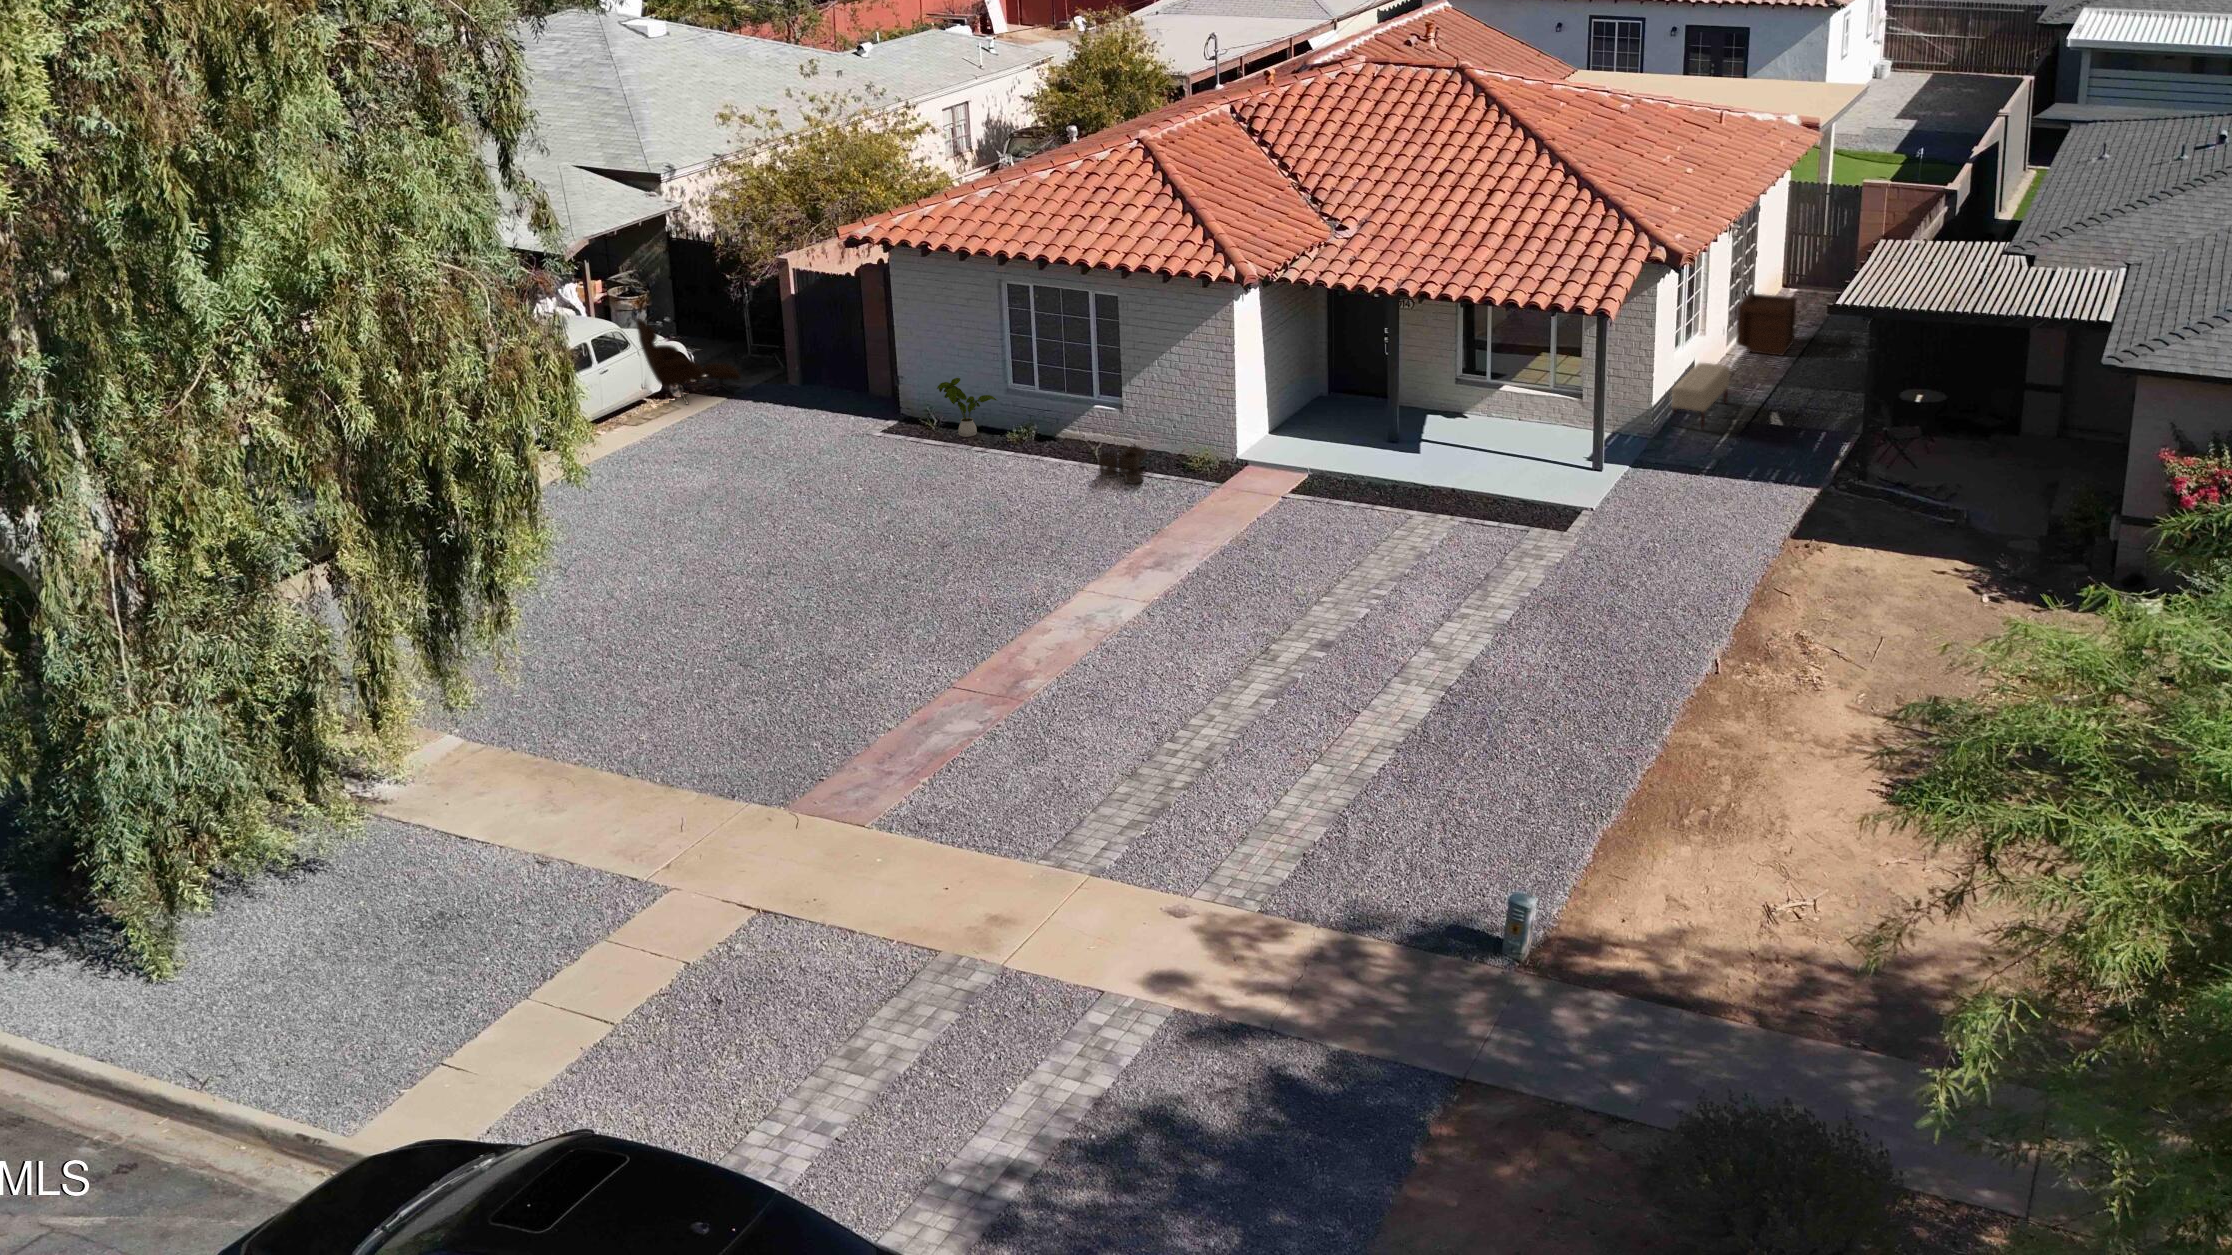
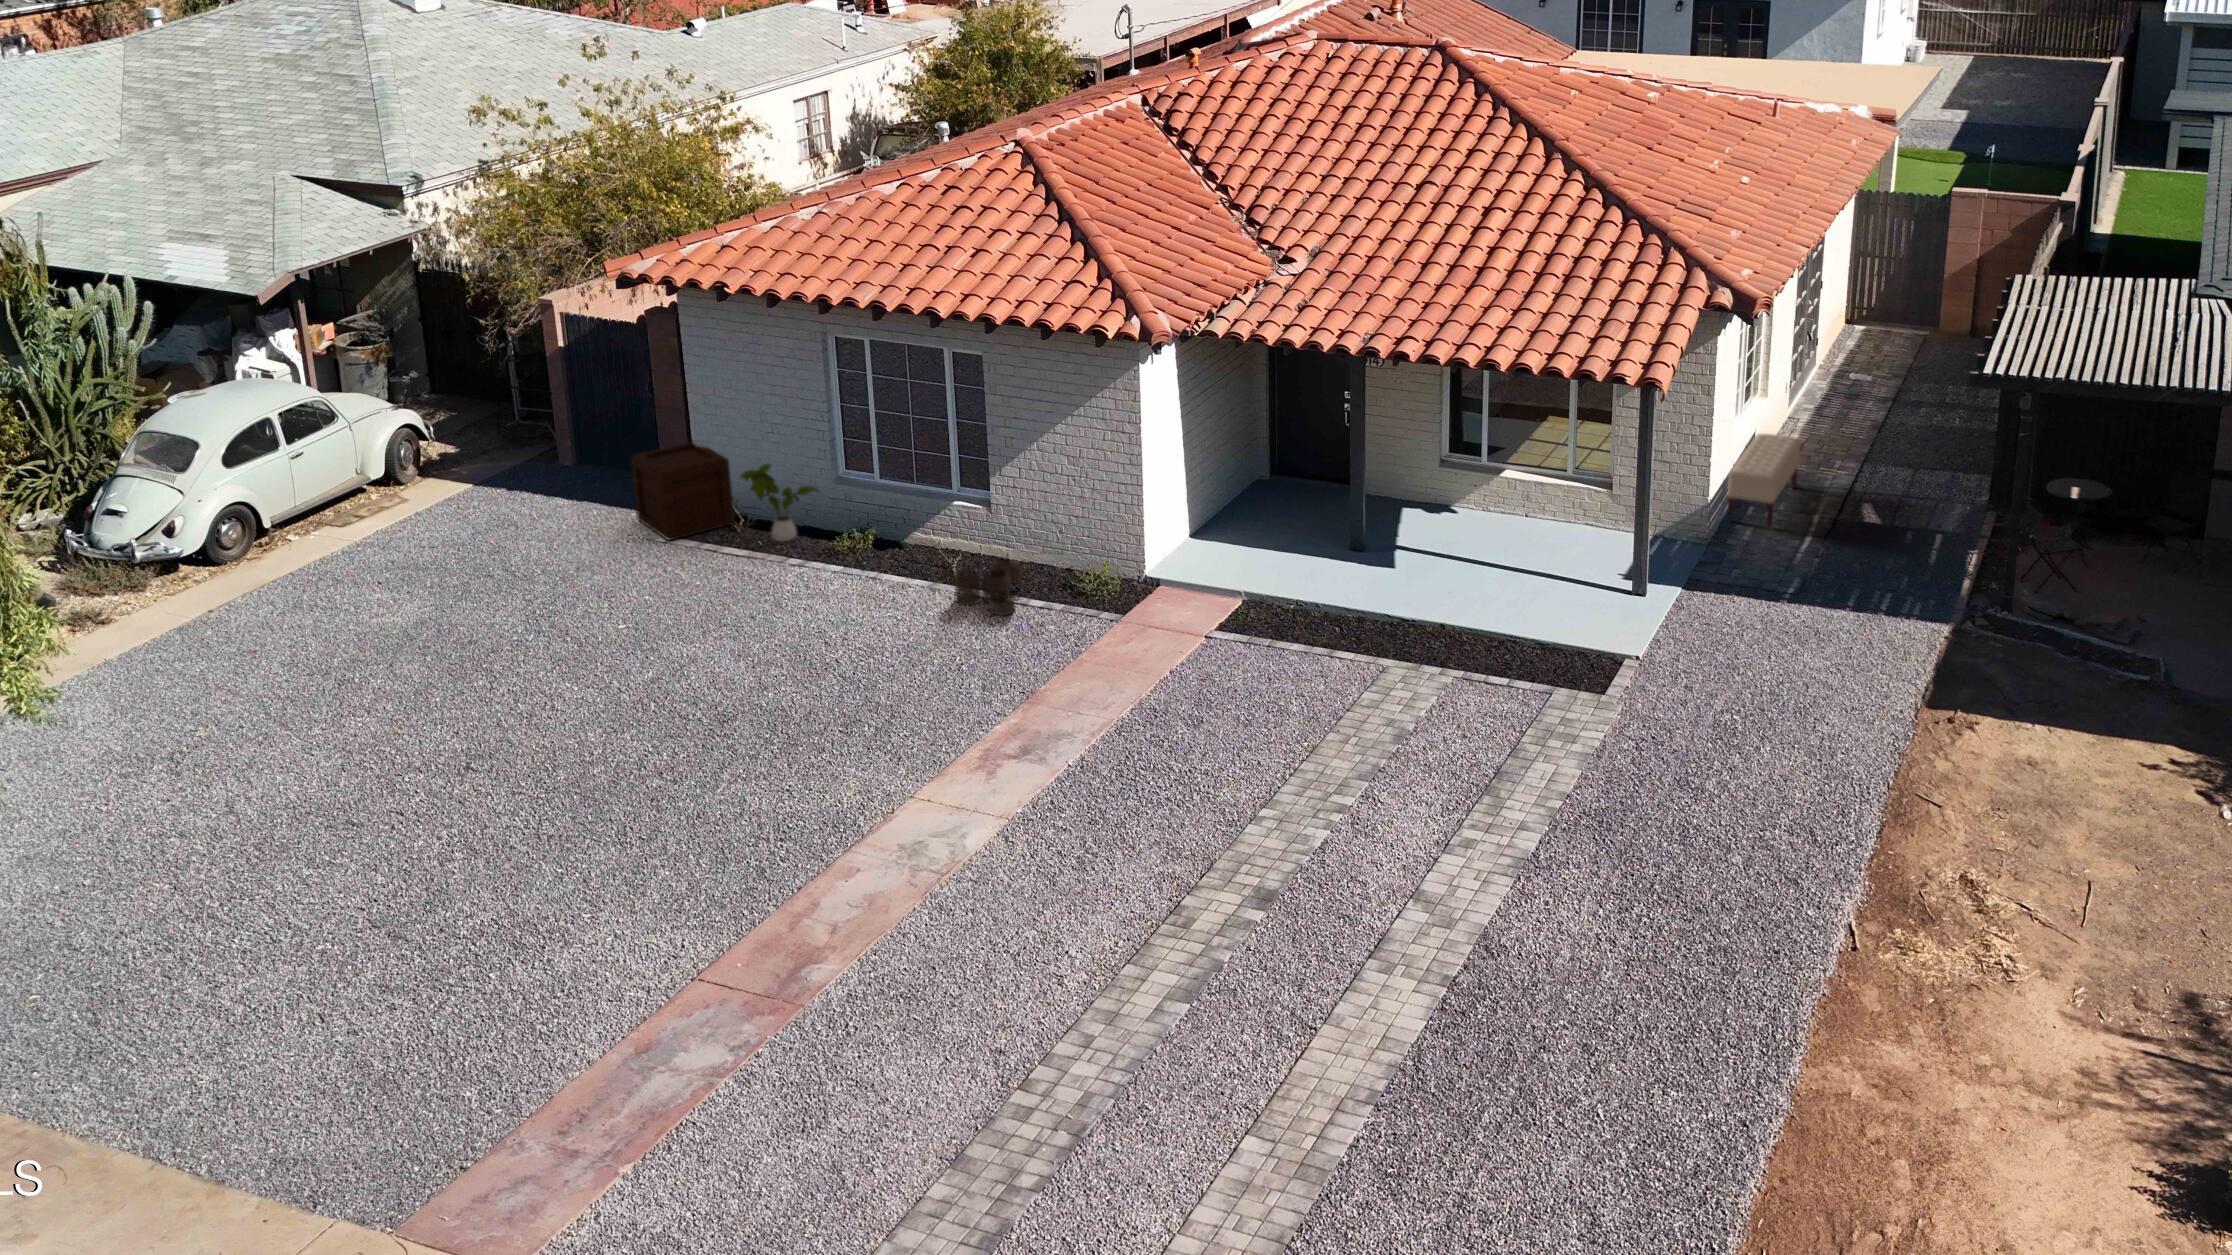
wooden crate: present [1736,293,1797,356] -> present [631,441,735,540]
lounge chair: present [636,319,741,404] -> none [348,380,495,494]

